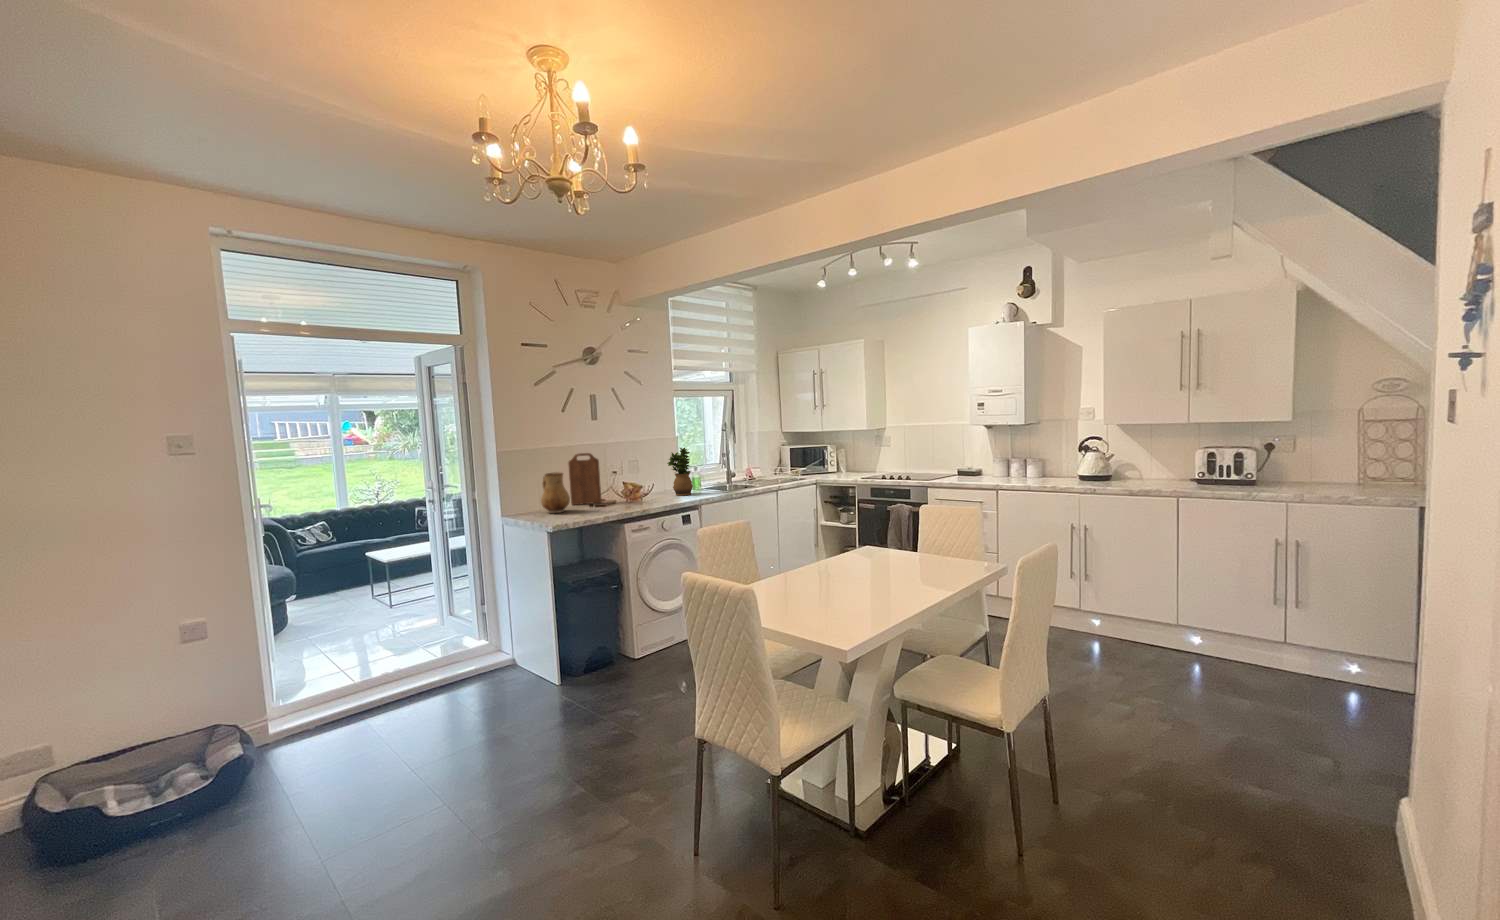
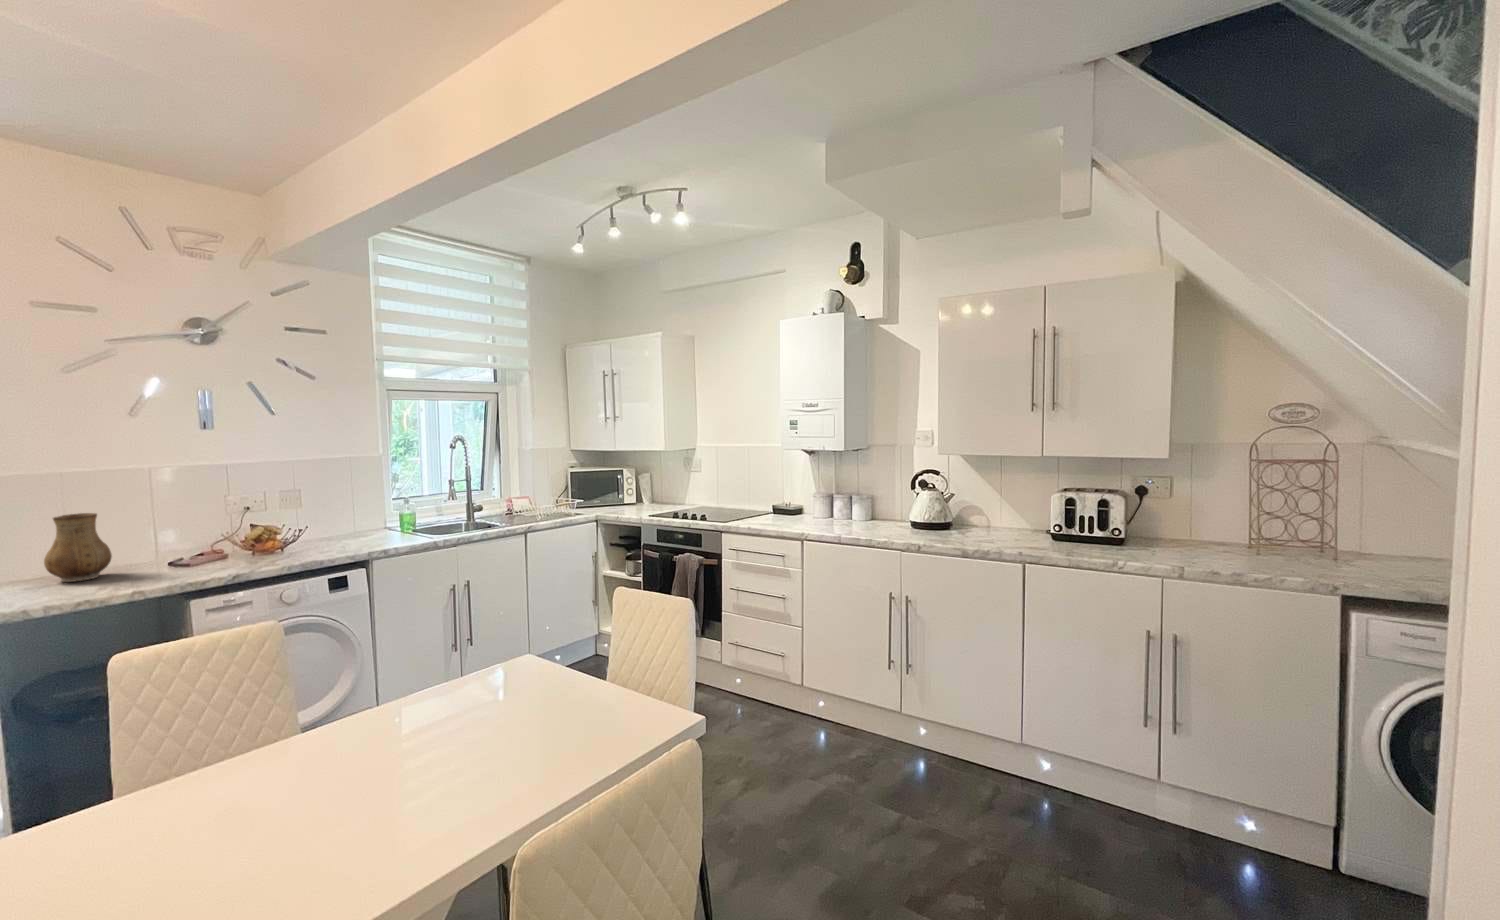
potted plant: present [667,448,693,496] -> none [340,472,383,543]
cutting board: present [568,453,601,505] -> none [139,480,206,562]

